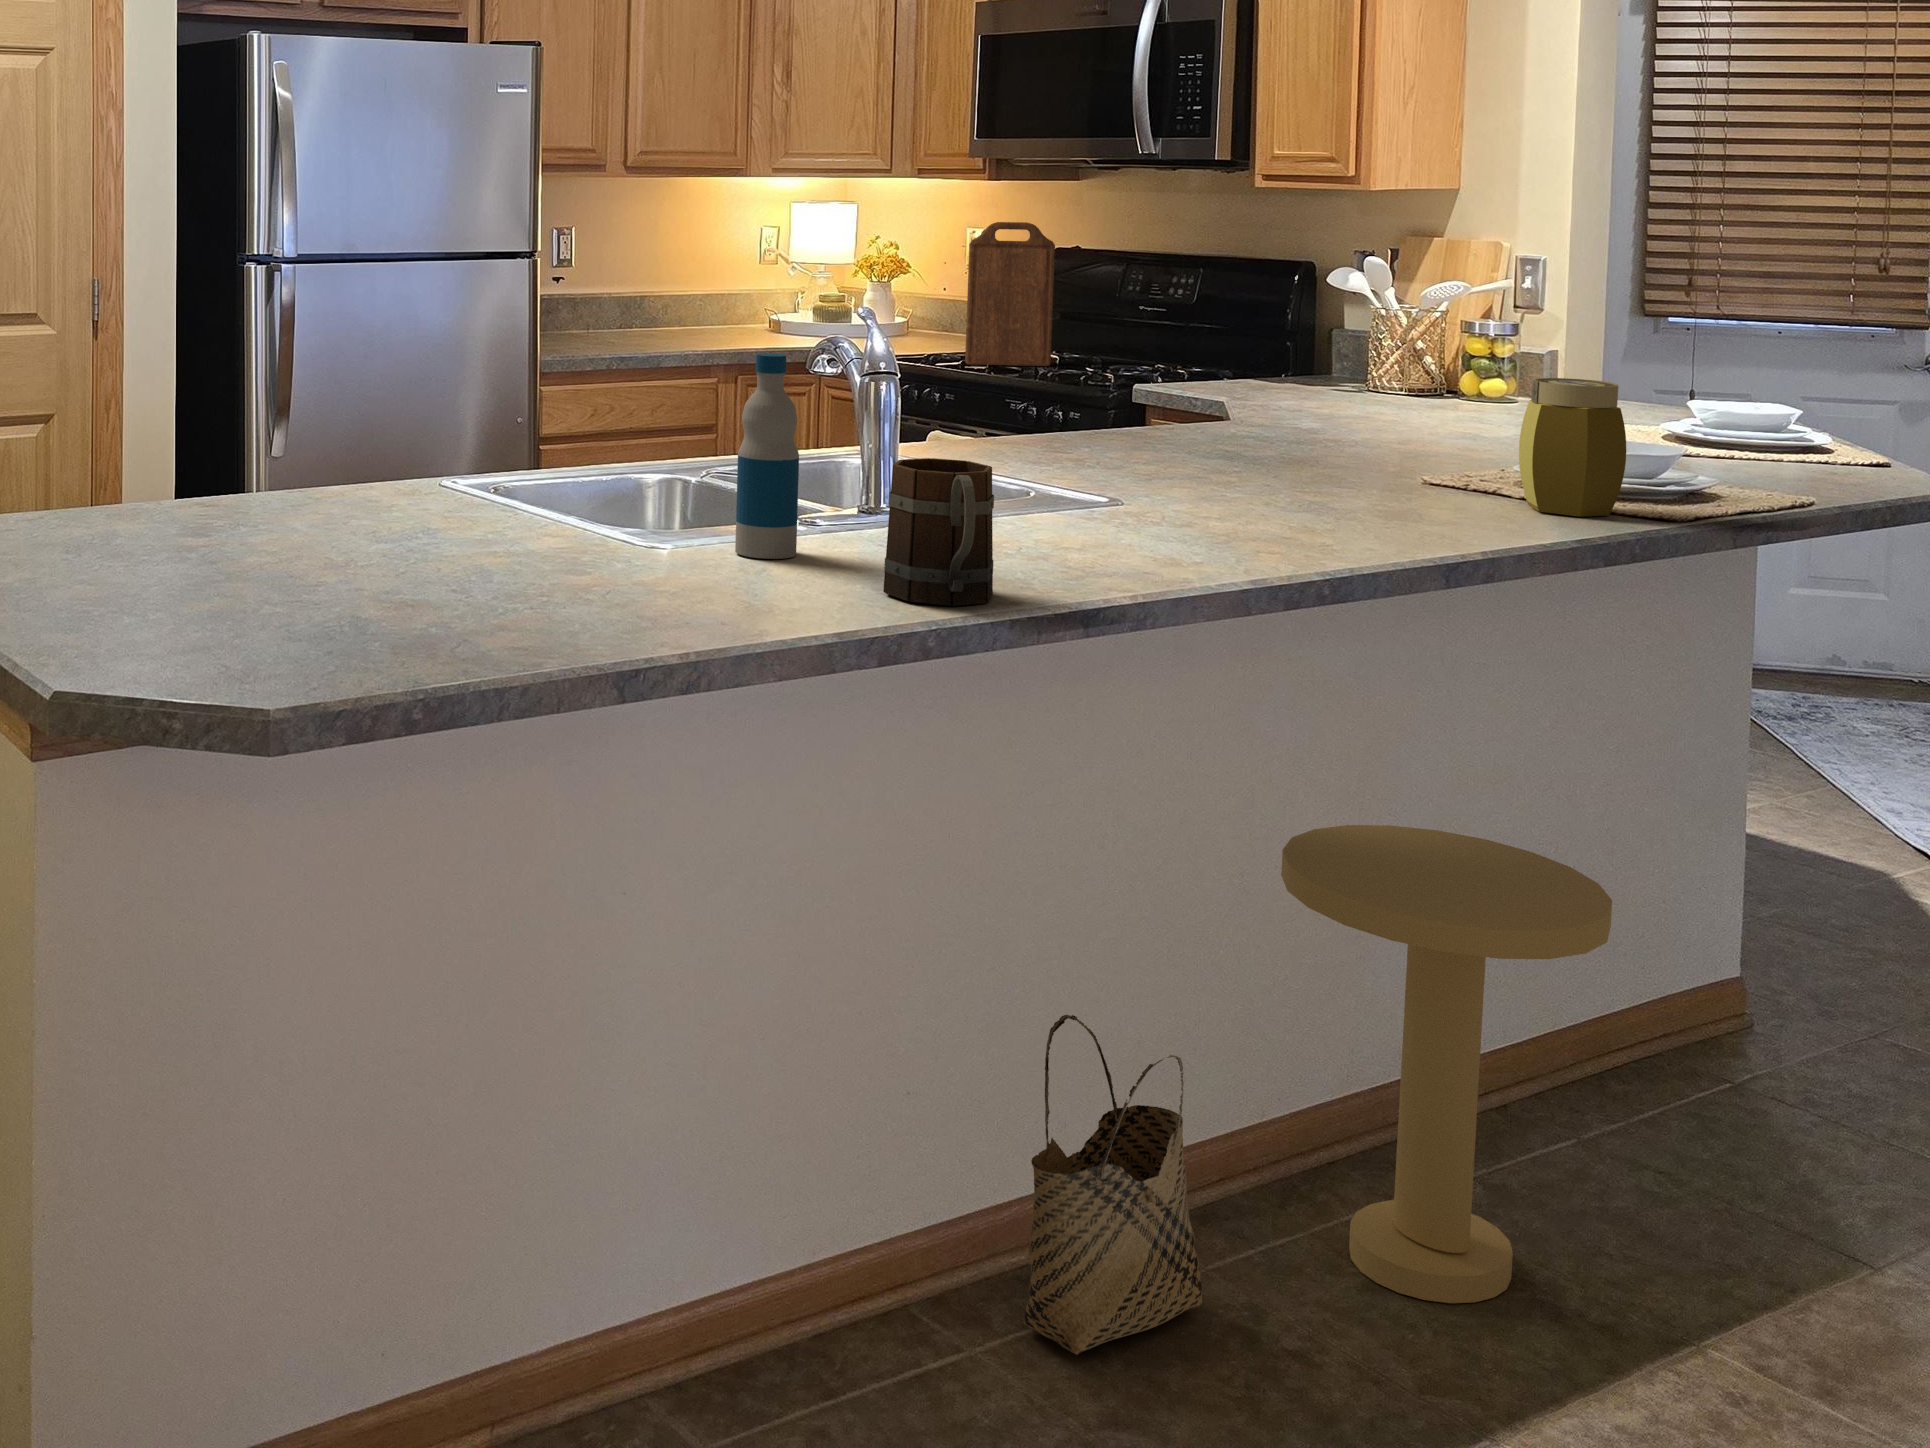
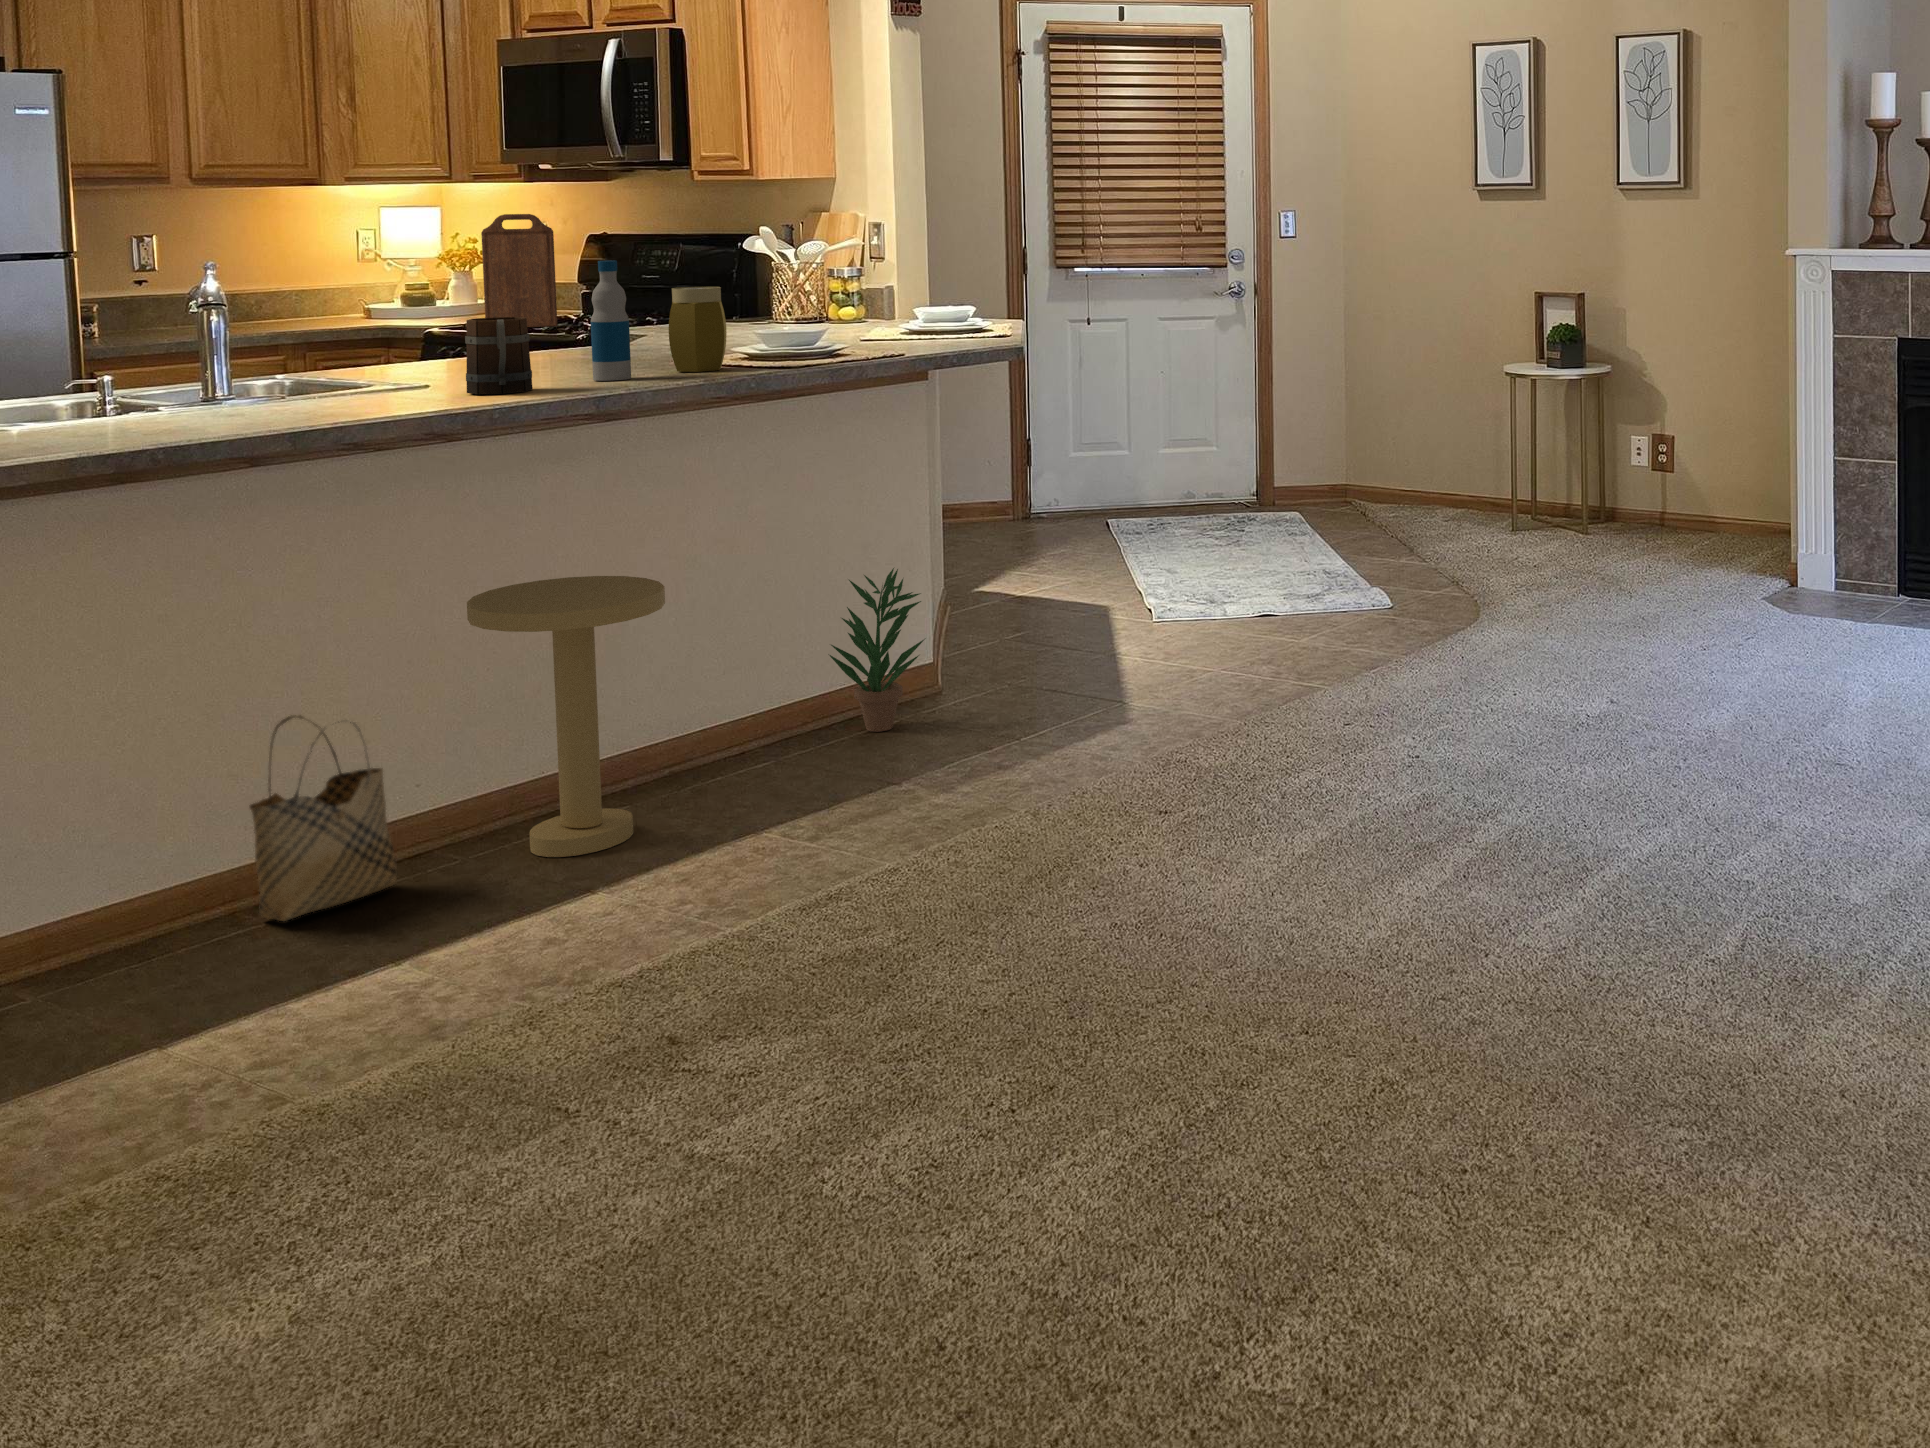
bottle: present [735,353,799,559] -> present [591,261,631,381]
mug: present [883,458,994,606] -> present [465,317,533,394]
potted plant: none [1662,839,1852,1097] -> present [830,568,925,732]

